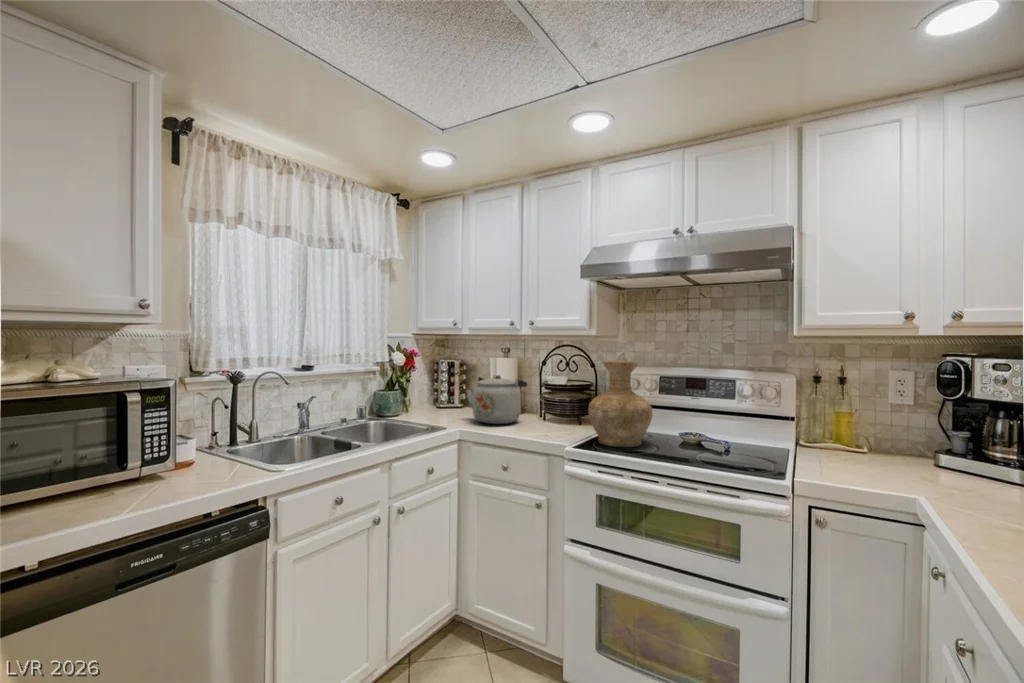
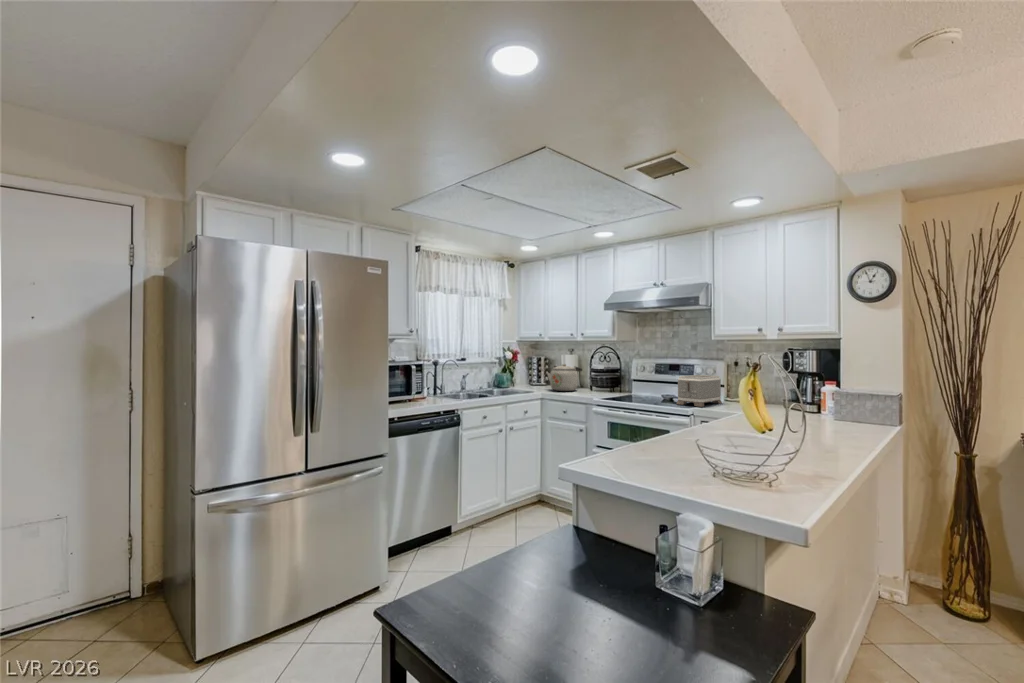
vase: present [588,361,652,447] -> none [609,355,642,399]
toaster: none [735,399,805,471] -> present [677,375,722,407]

